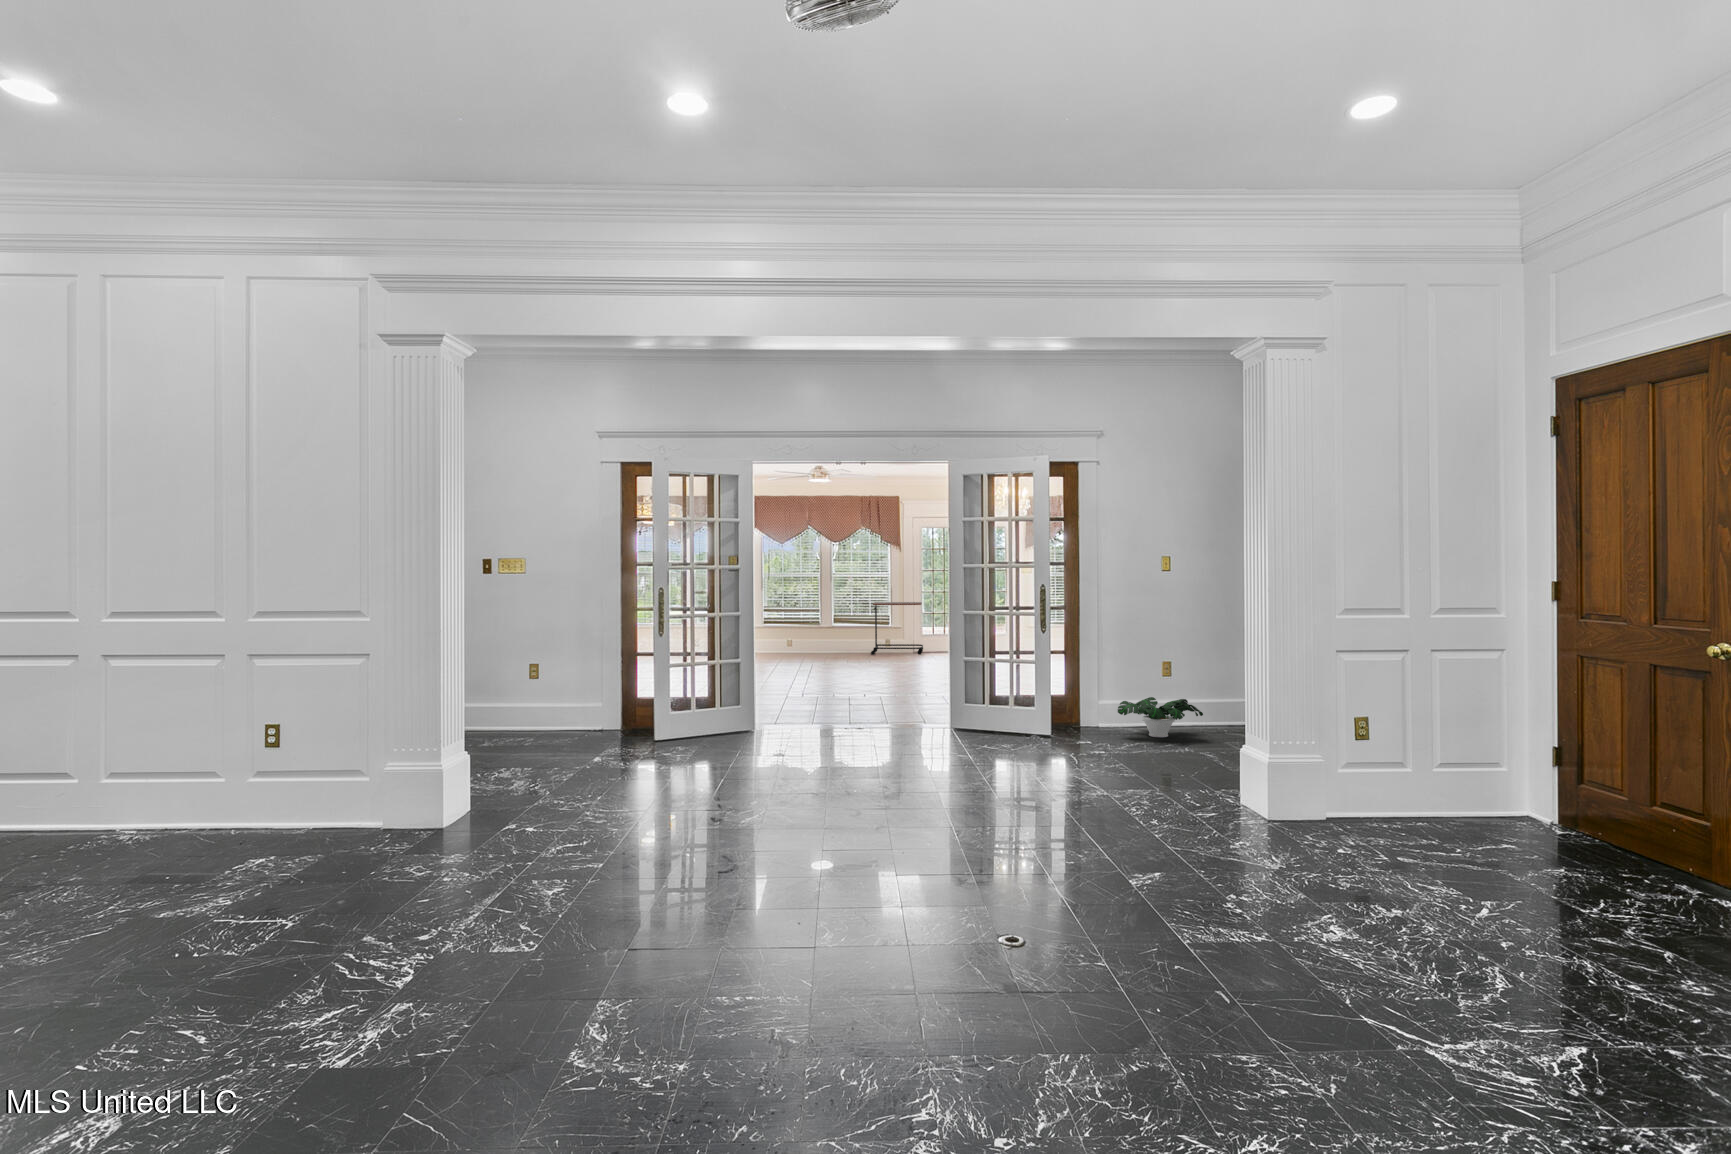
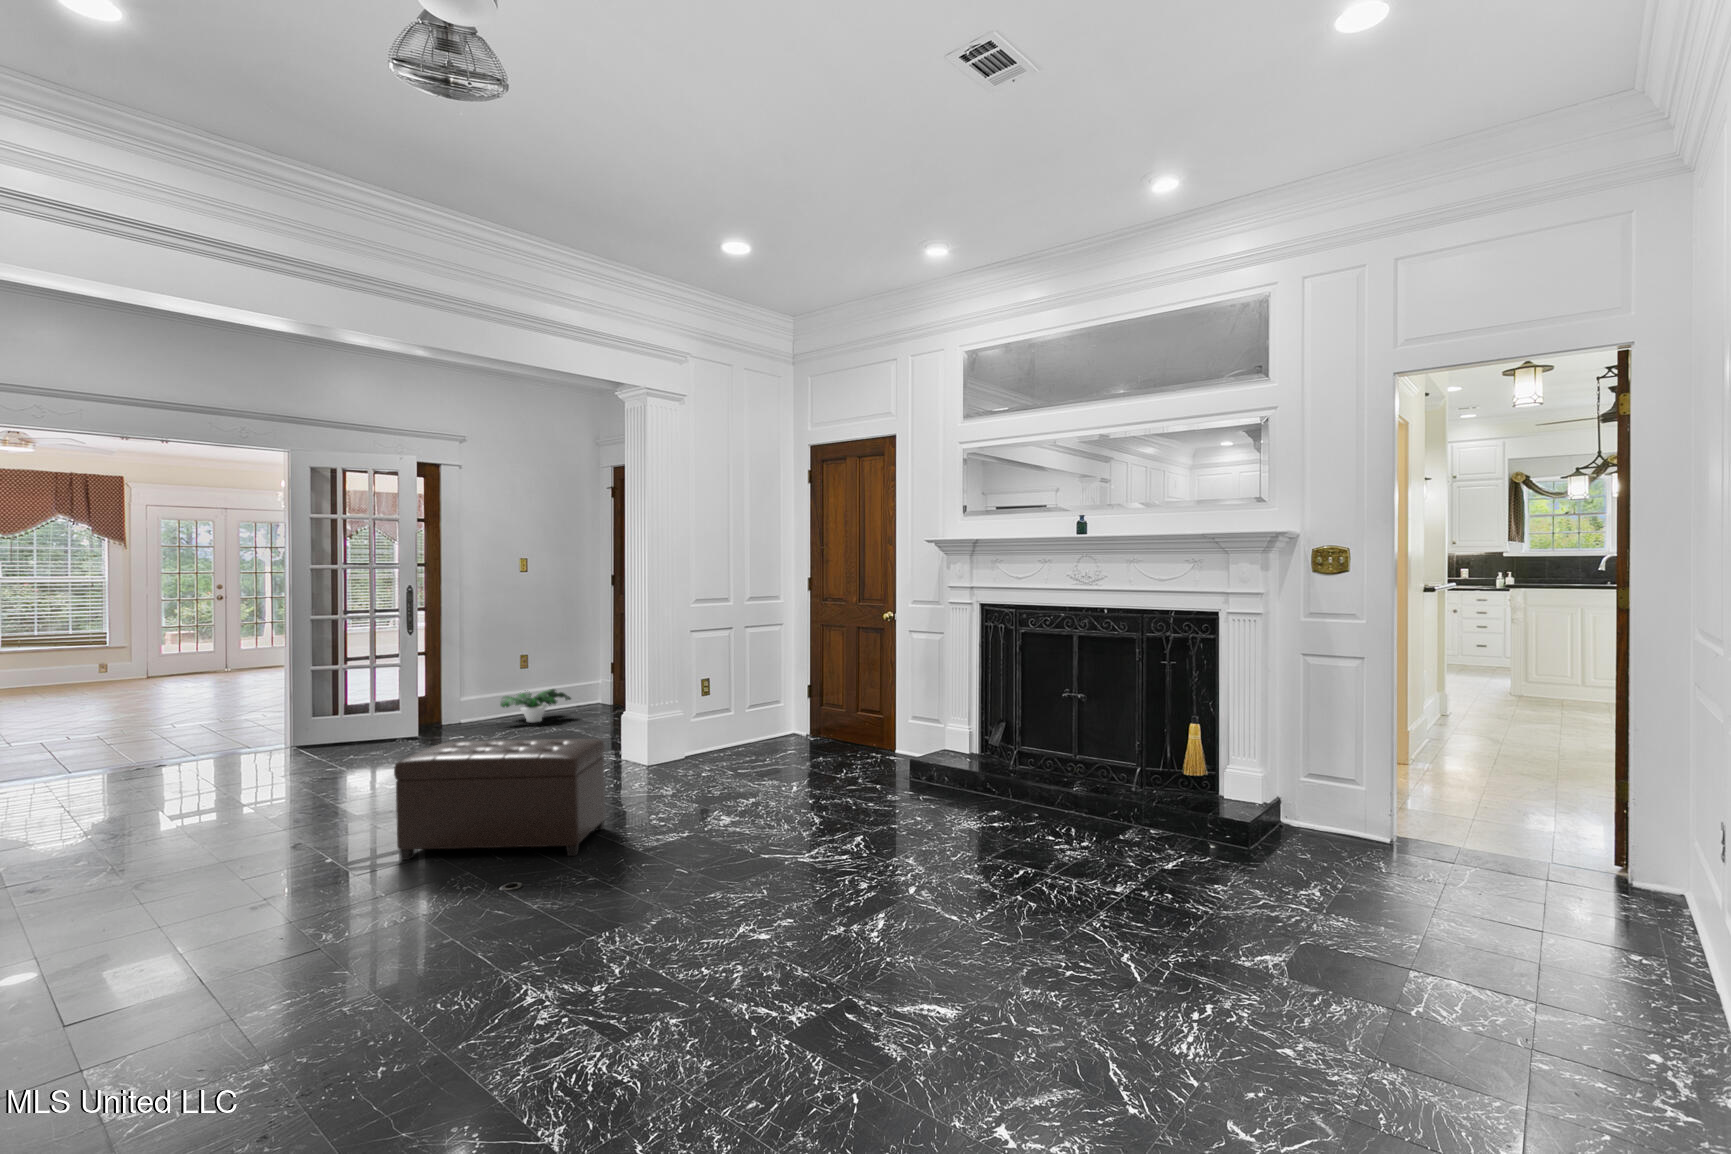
side table: present [871,602,923,655] -> none [159,625,232,687]
ottoman: none [918,749,1158,928] -> present [394,739,605,860]

